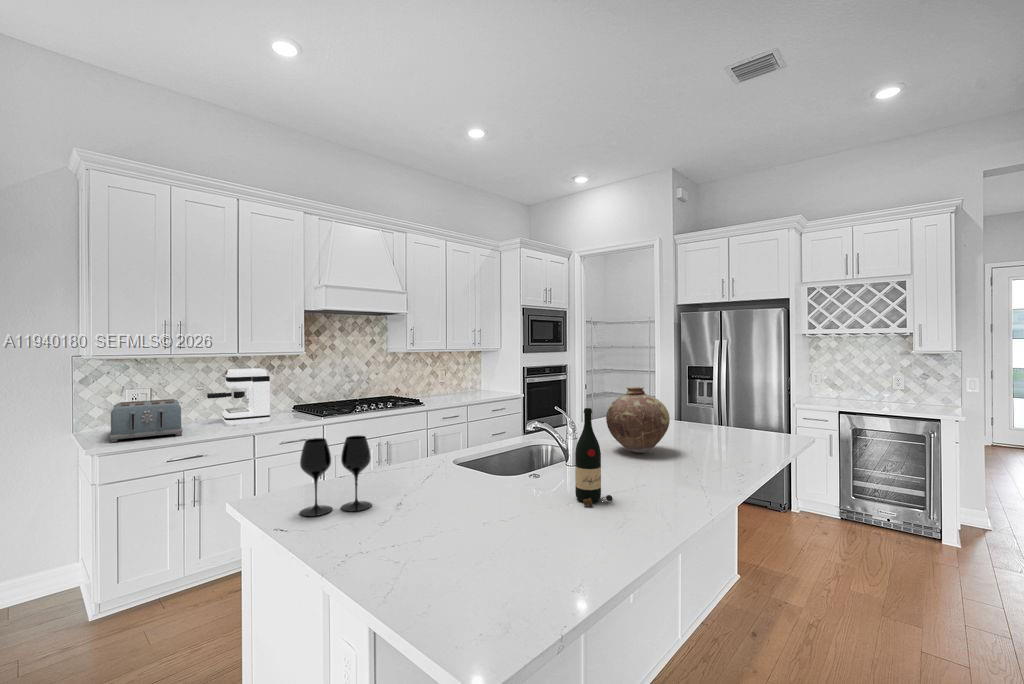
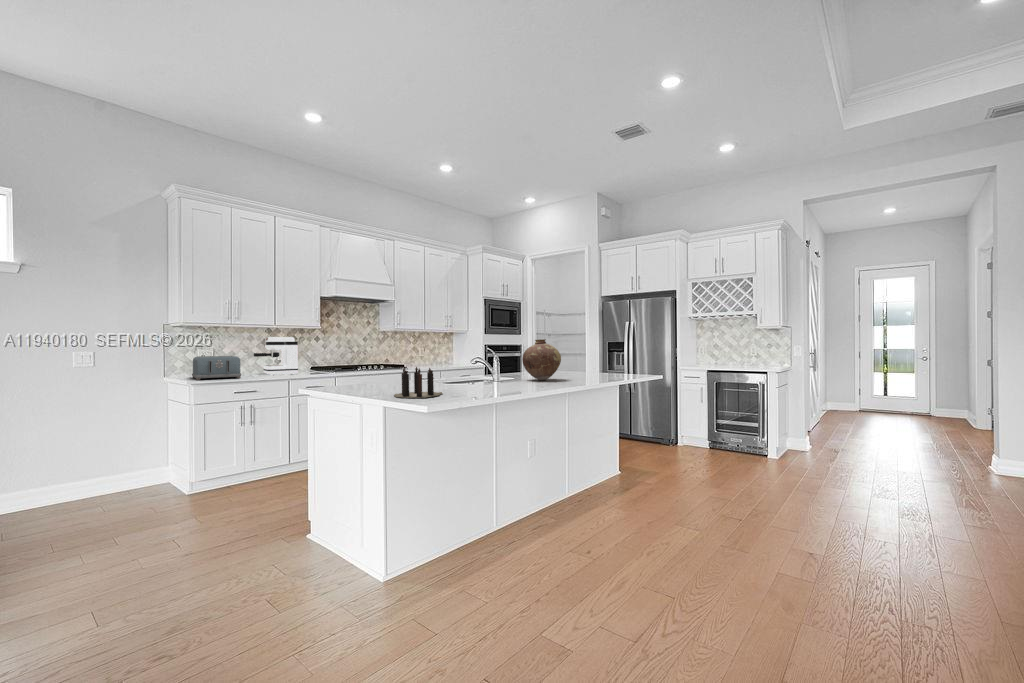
wine bottle: present [575,408,613,506] -> none [490,340,510,391]
wine glass: present [300,435,372,516] -> none [337,355,377,395]
candle: none [388,464,512,544] -> present [395,367,442,398]

